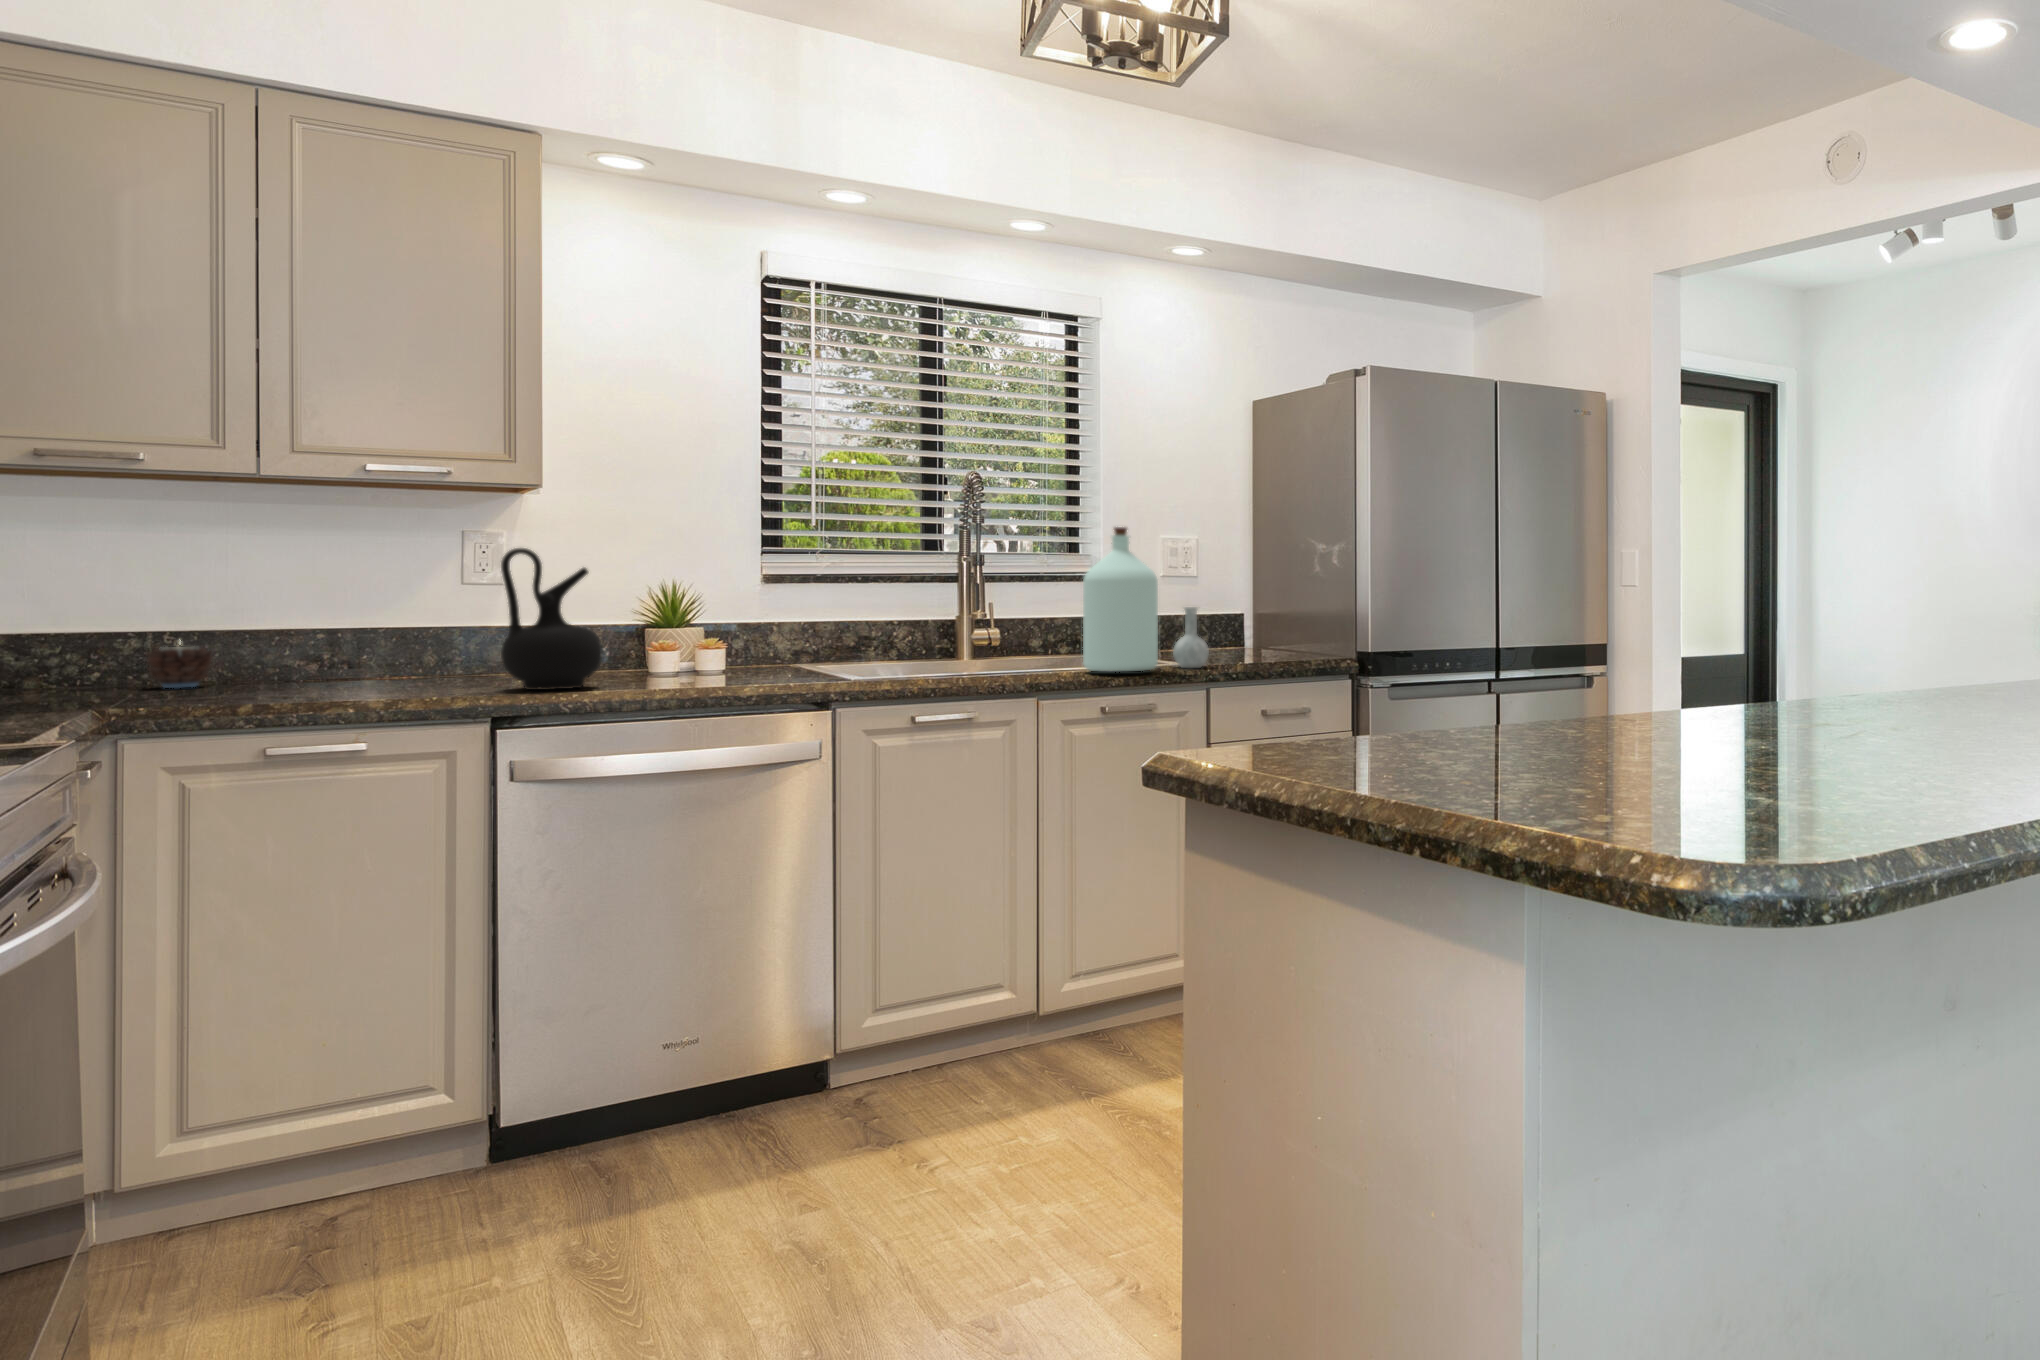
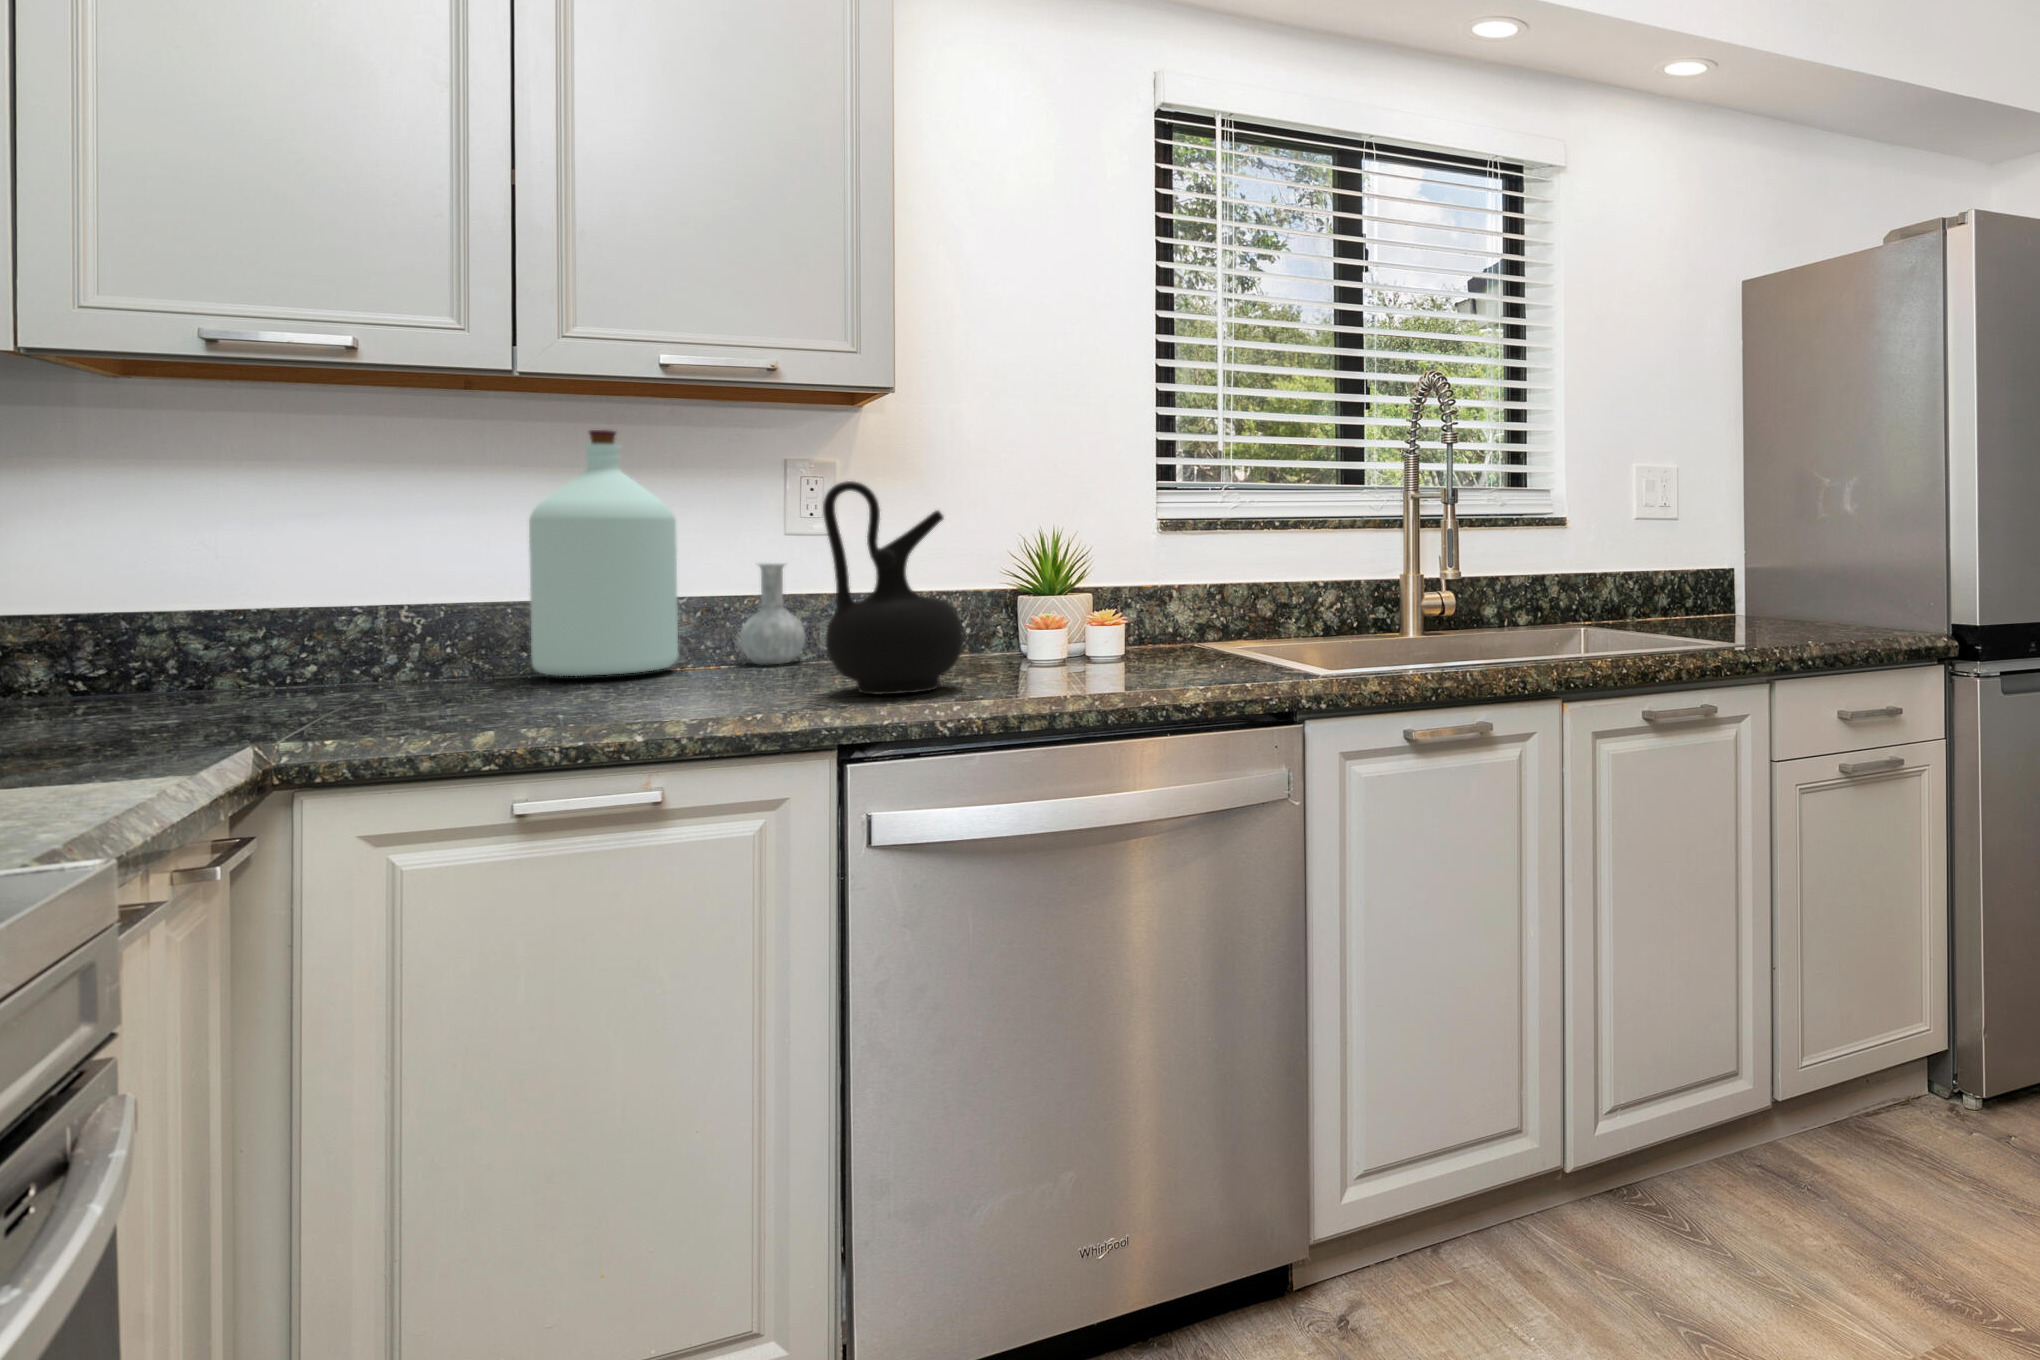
bottle: present [1083,527,1209,672] -> present [529,430,805,676]
candle: present [147,640,212,688] -> none [374,615,463,685]

